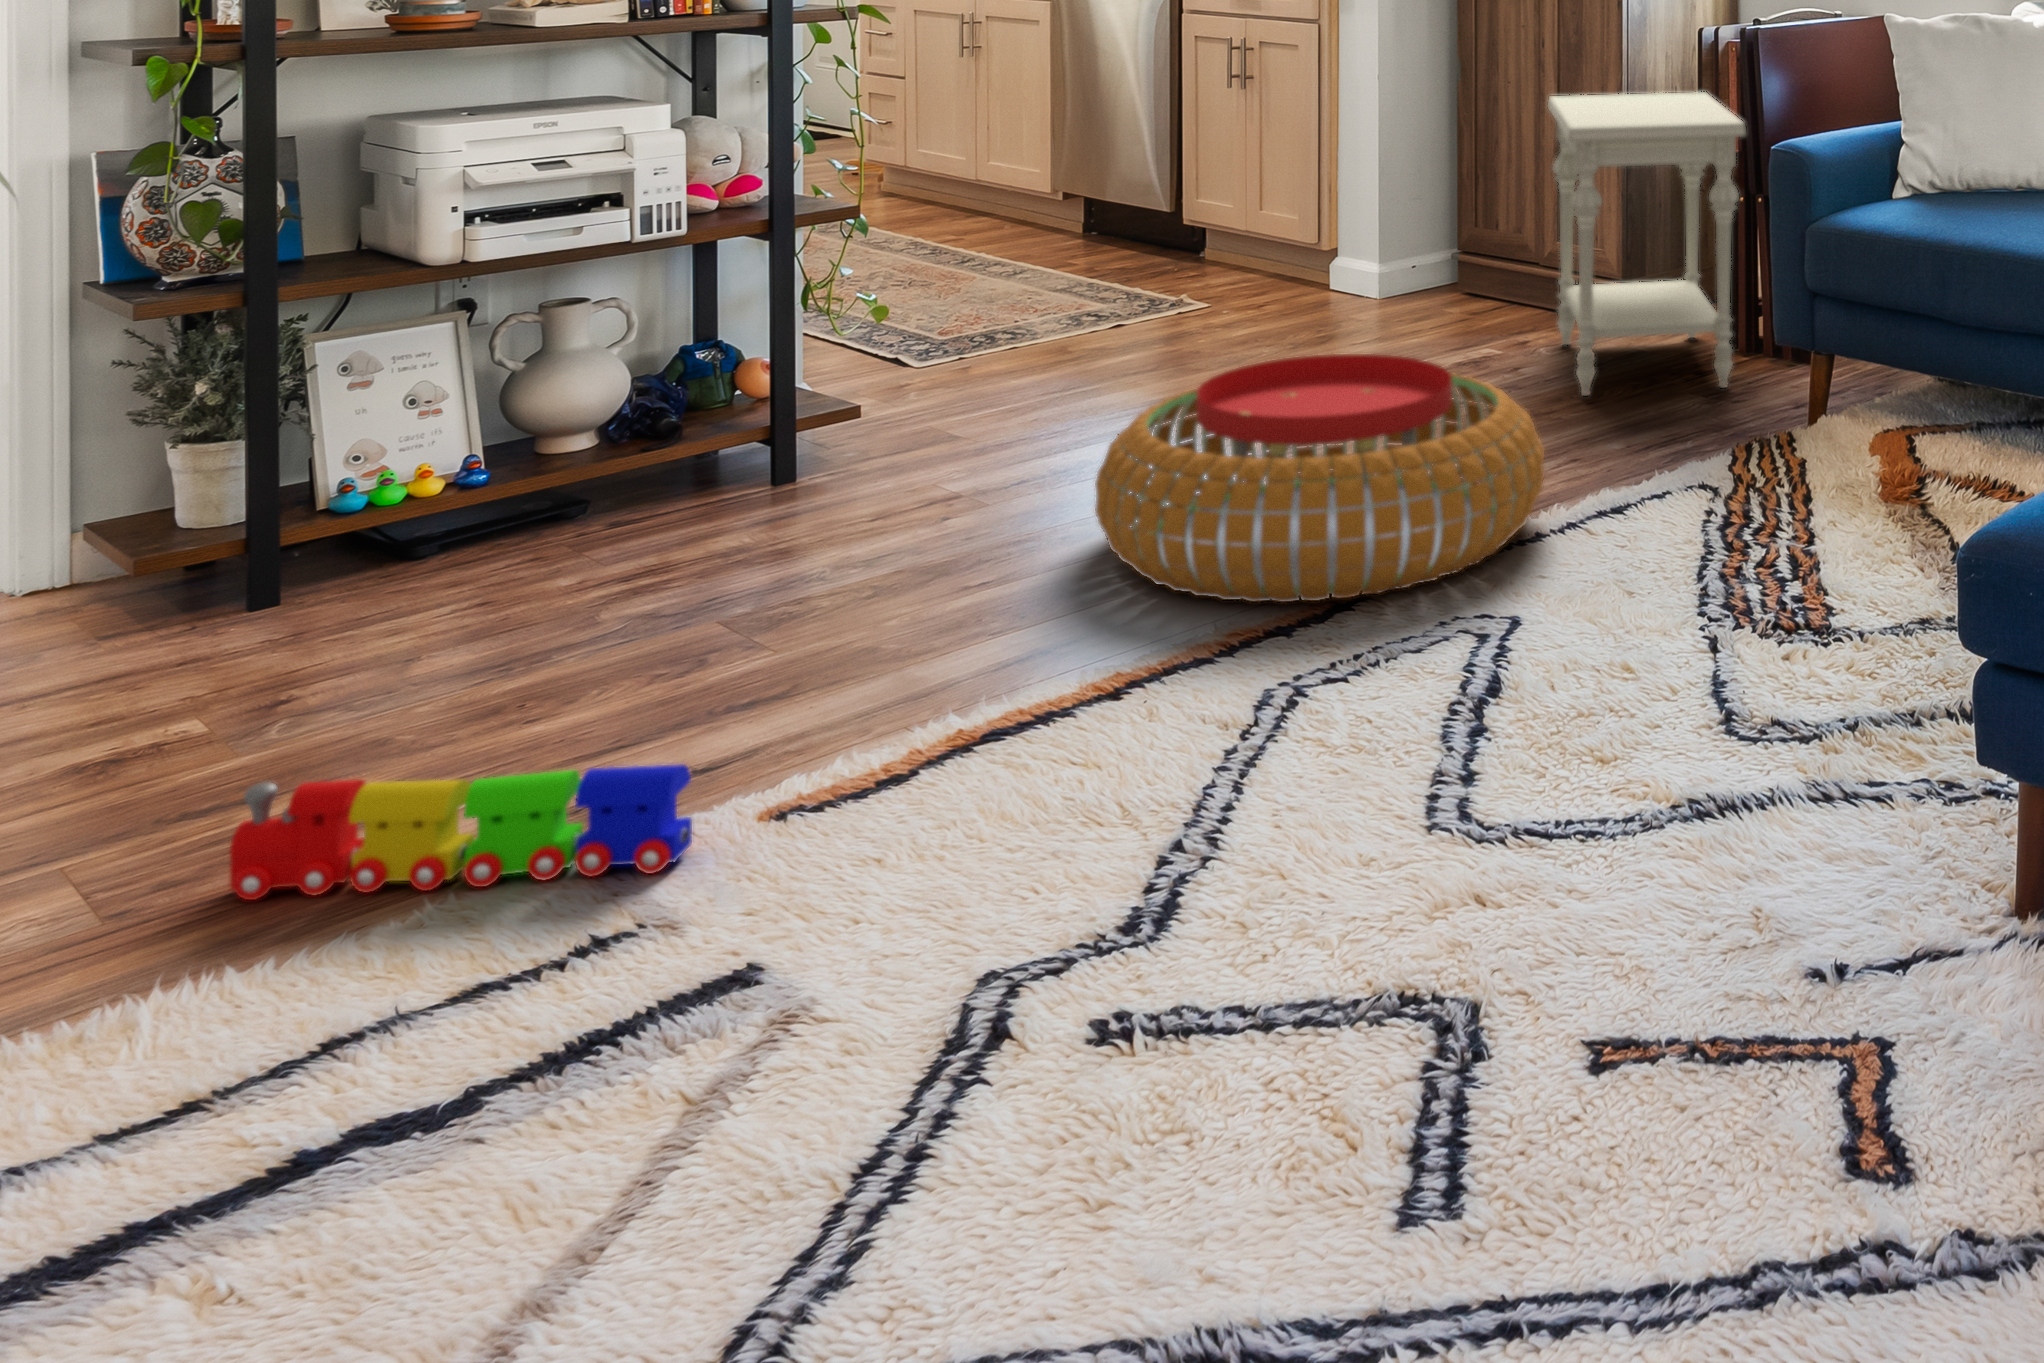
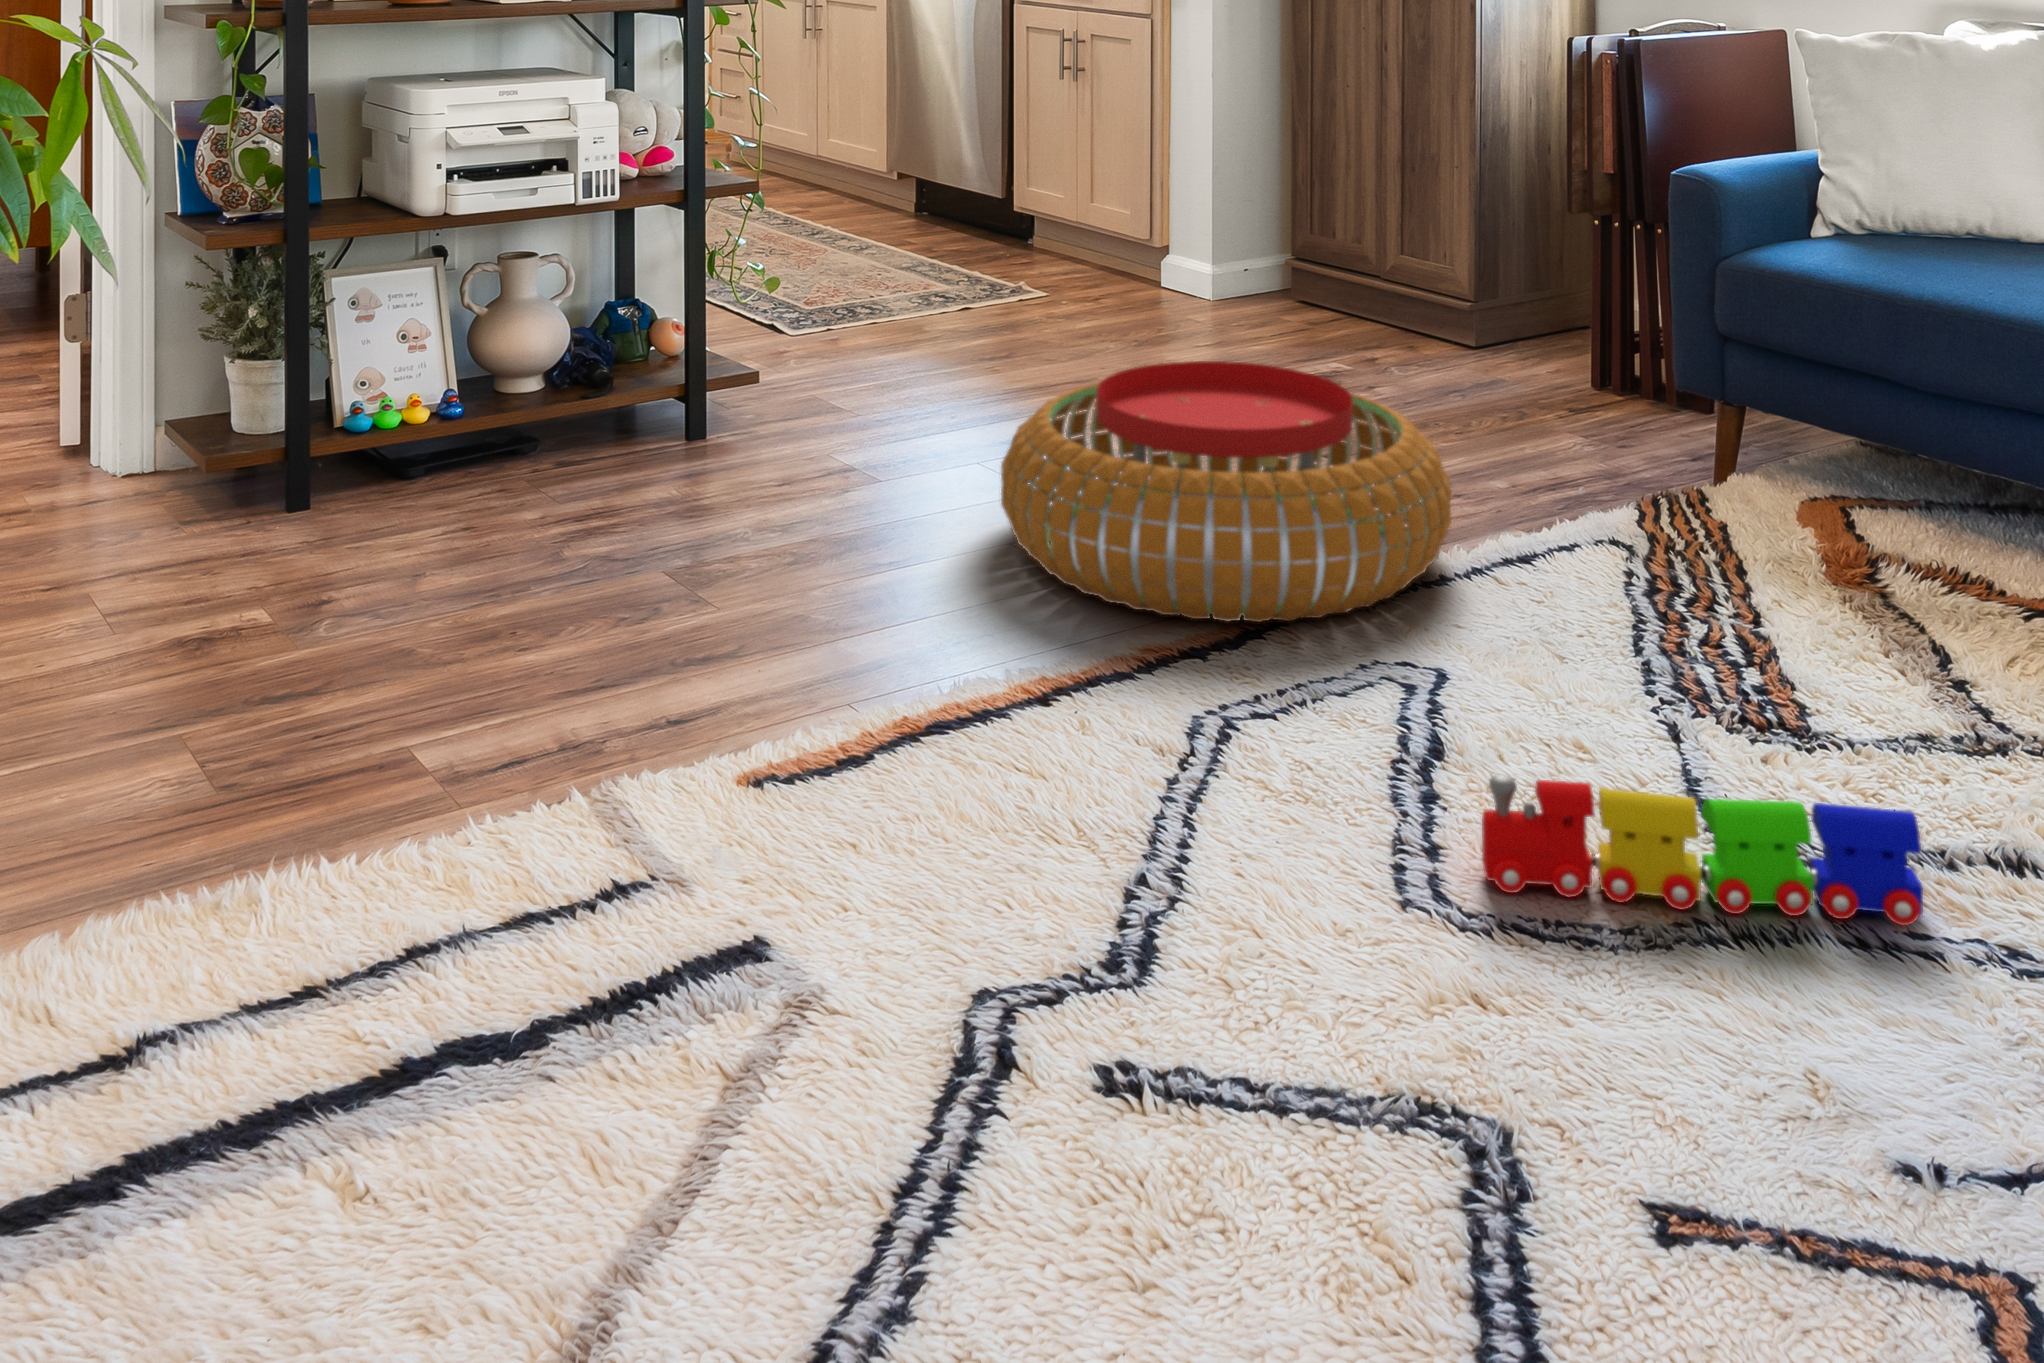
side table: present [1548,92,1746,396] -> none [1406,102,1636,424]
toy train: present [230,764,692,900] -> present [1482,775,1923,926]

